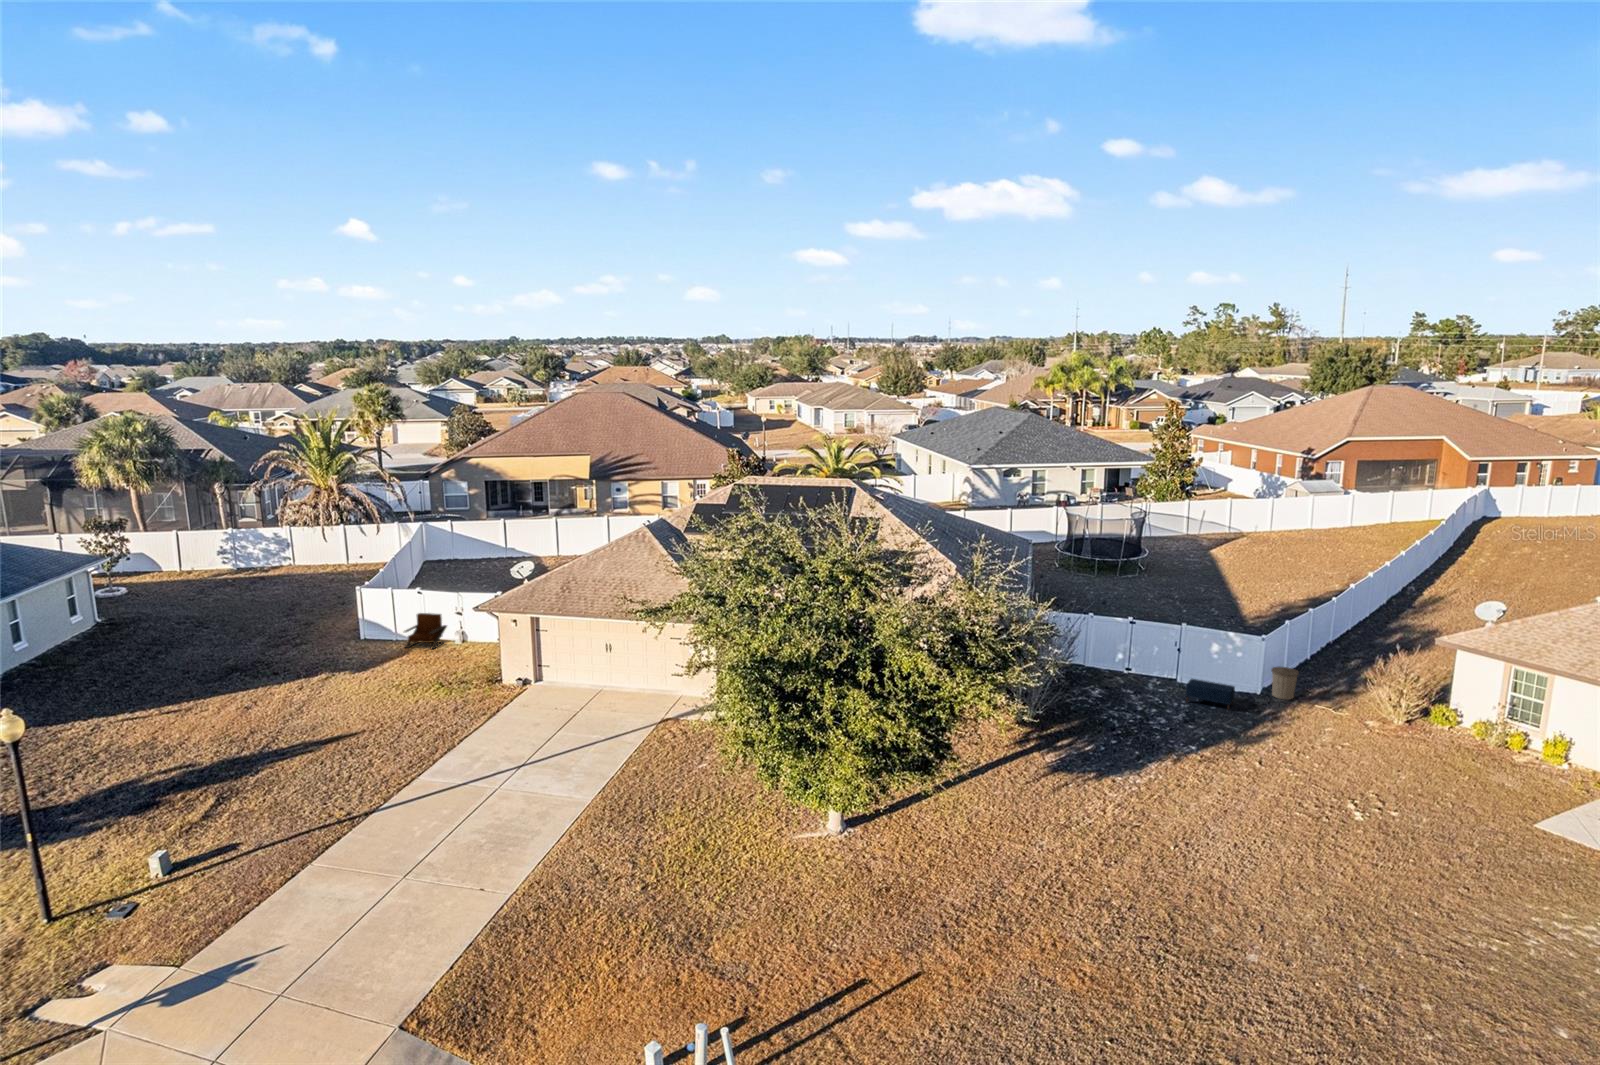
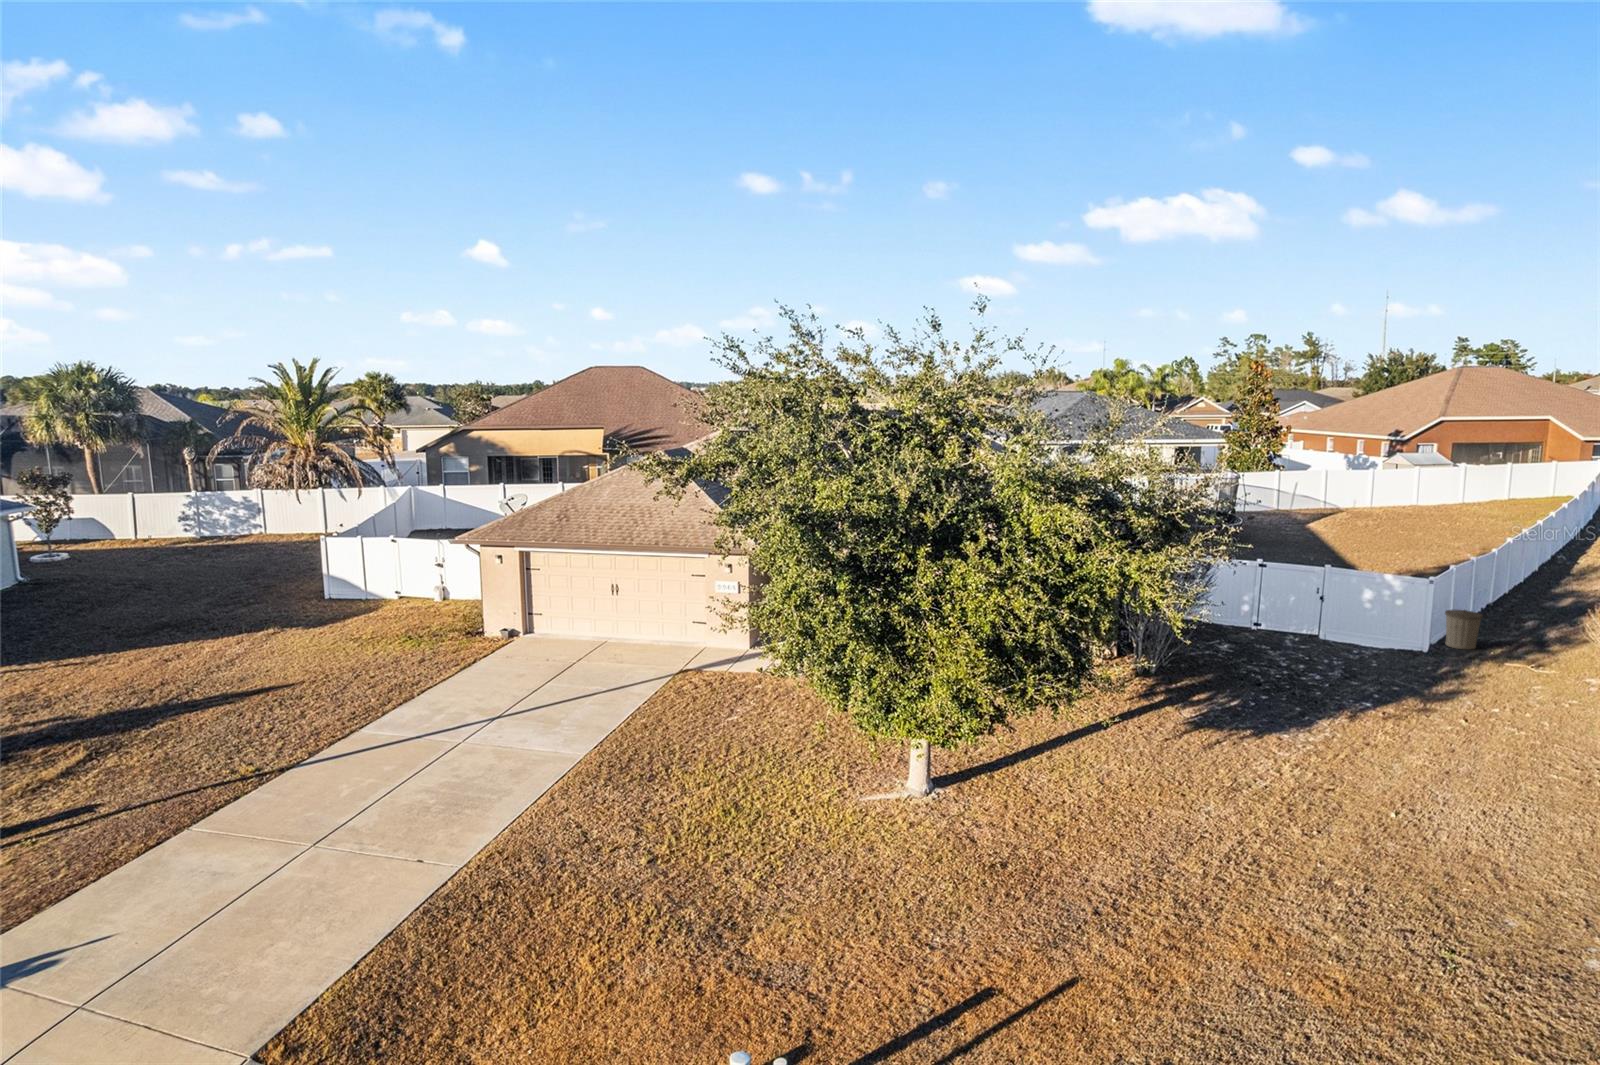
lounge chair: present [405,613,447,649] -> none [369,563,424,604]
bench: present [1186,679,1235,709] -> none [1336,626,1400,662]

